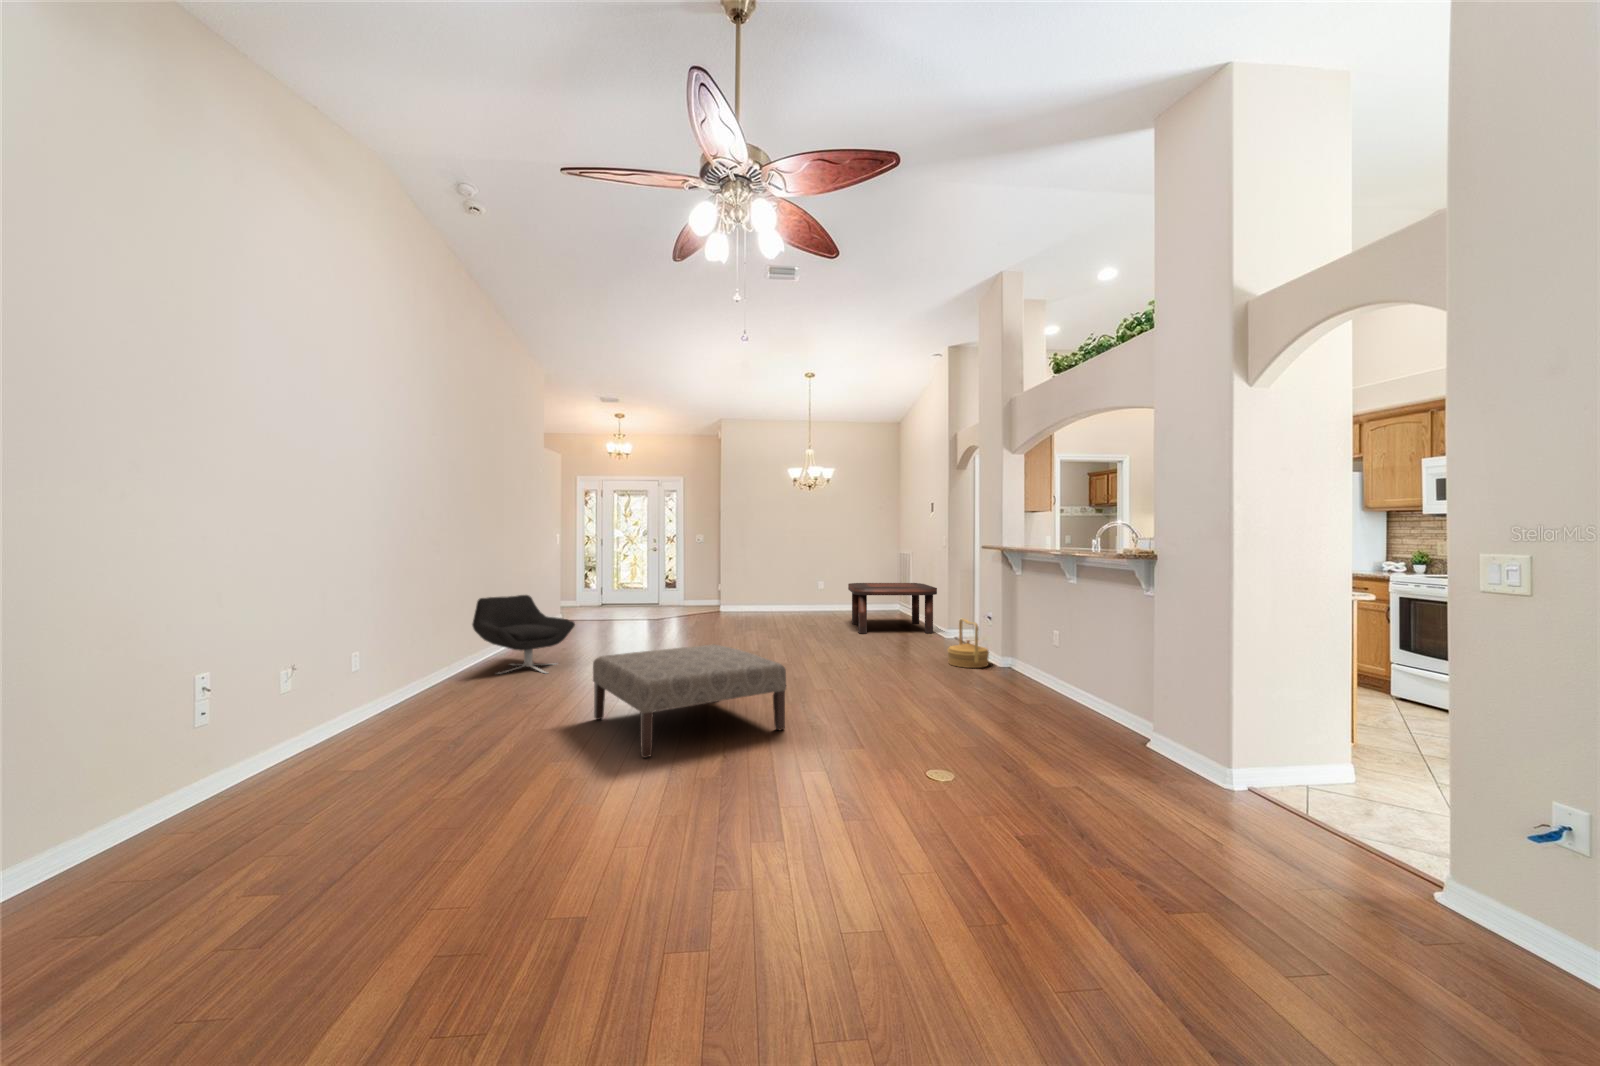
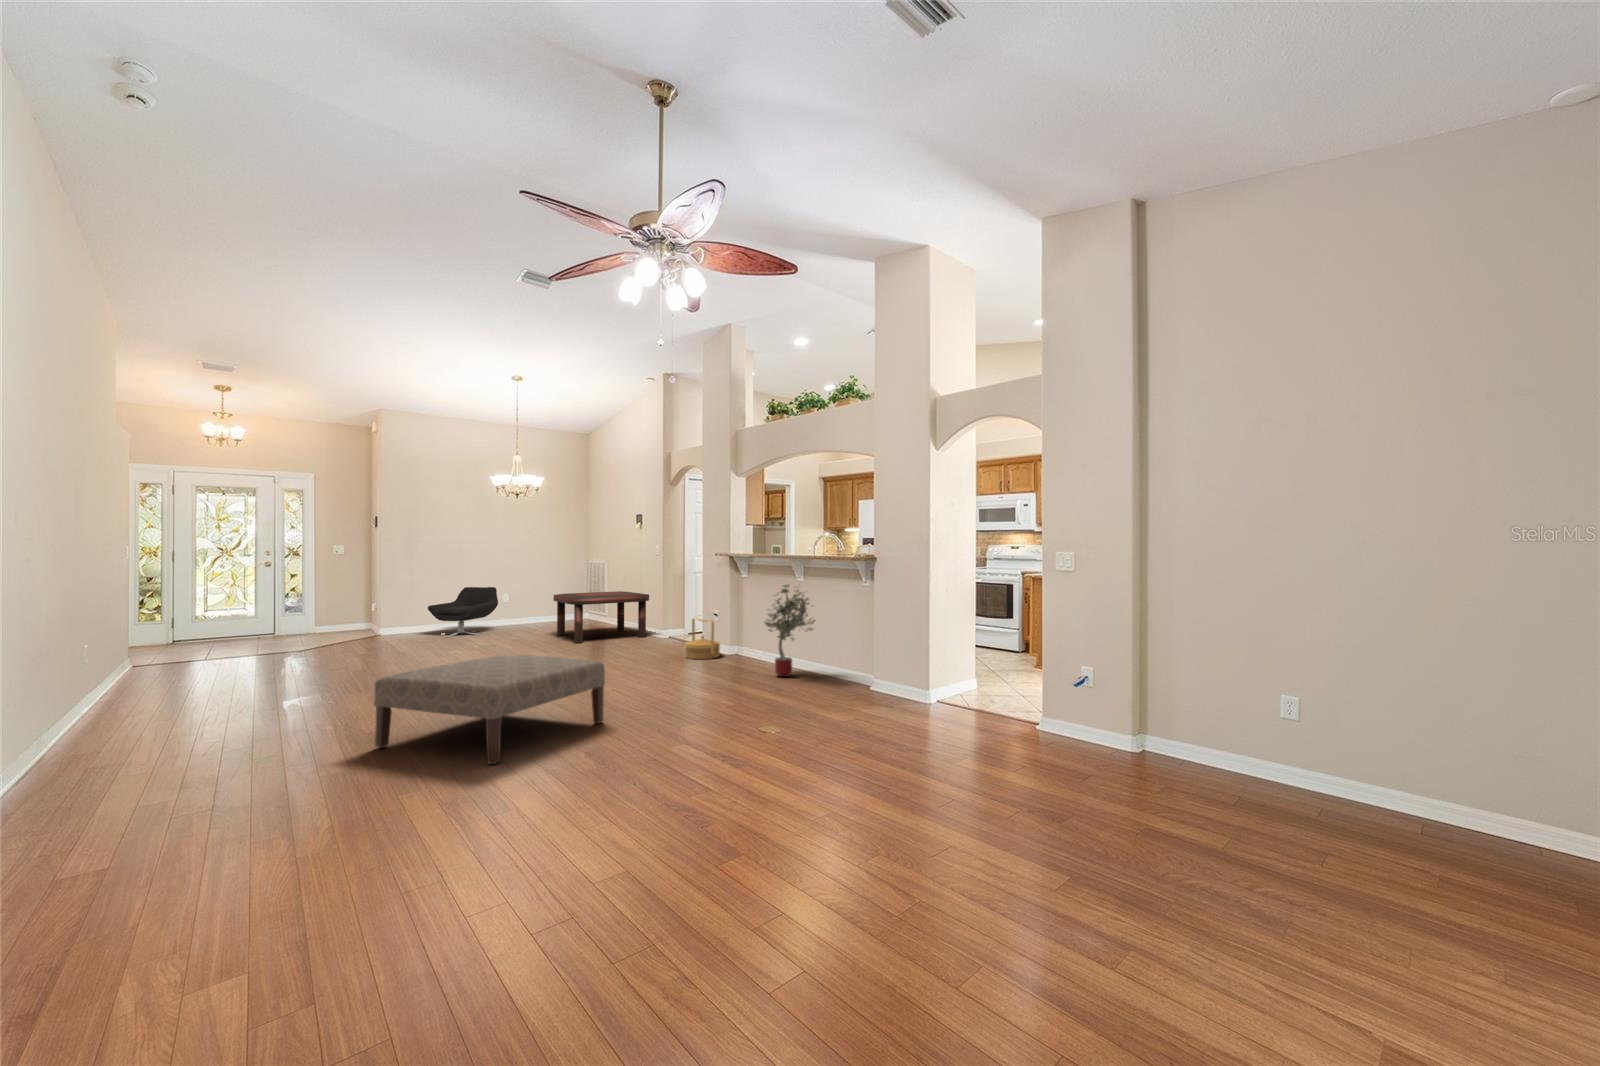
potted tree: none [1018,587,1088,706] -> present [765,585,815,677]
lounge chair: present [472,595,575,674] -> present [428,587,498,637]

